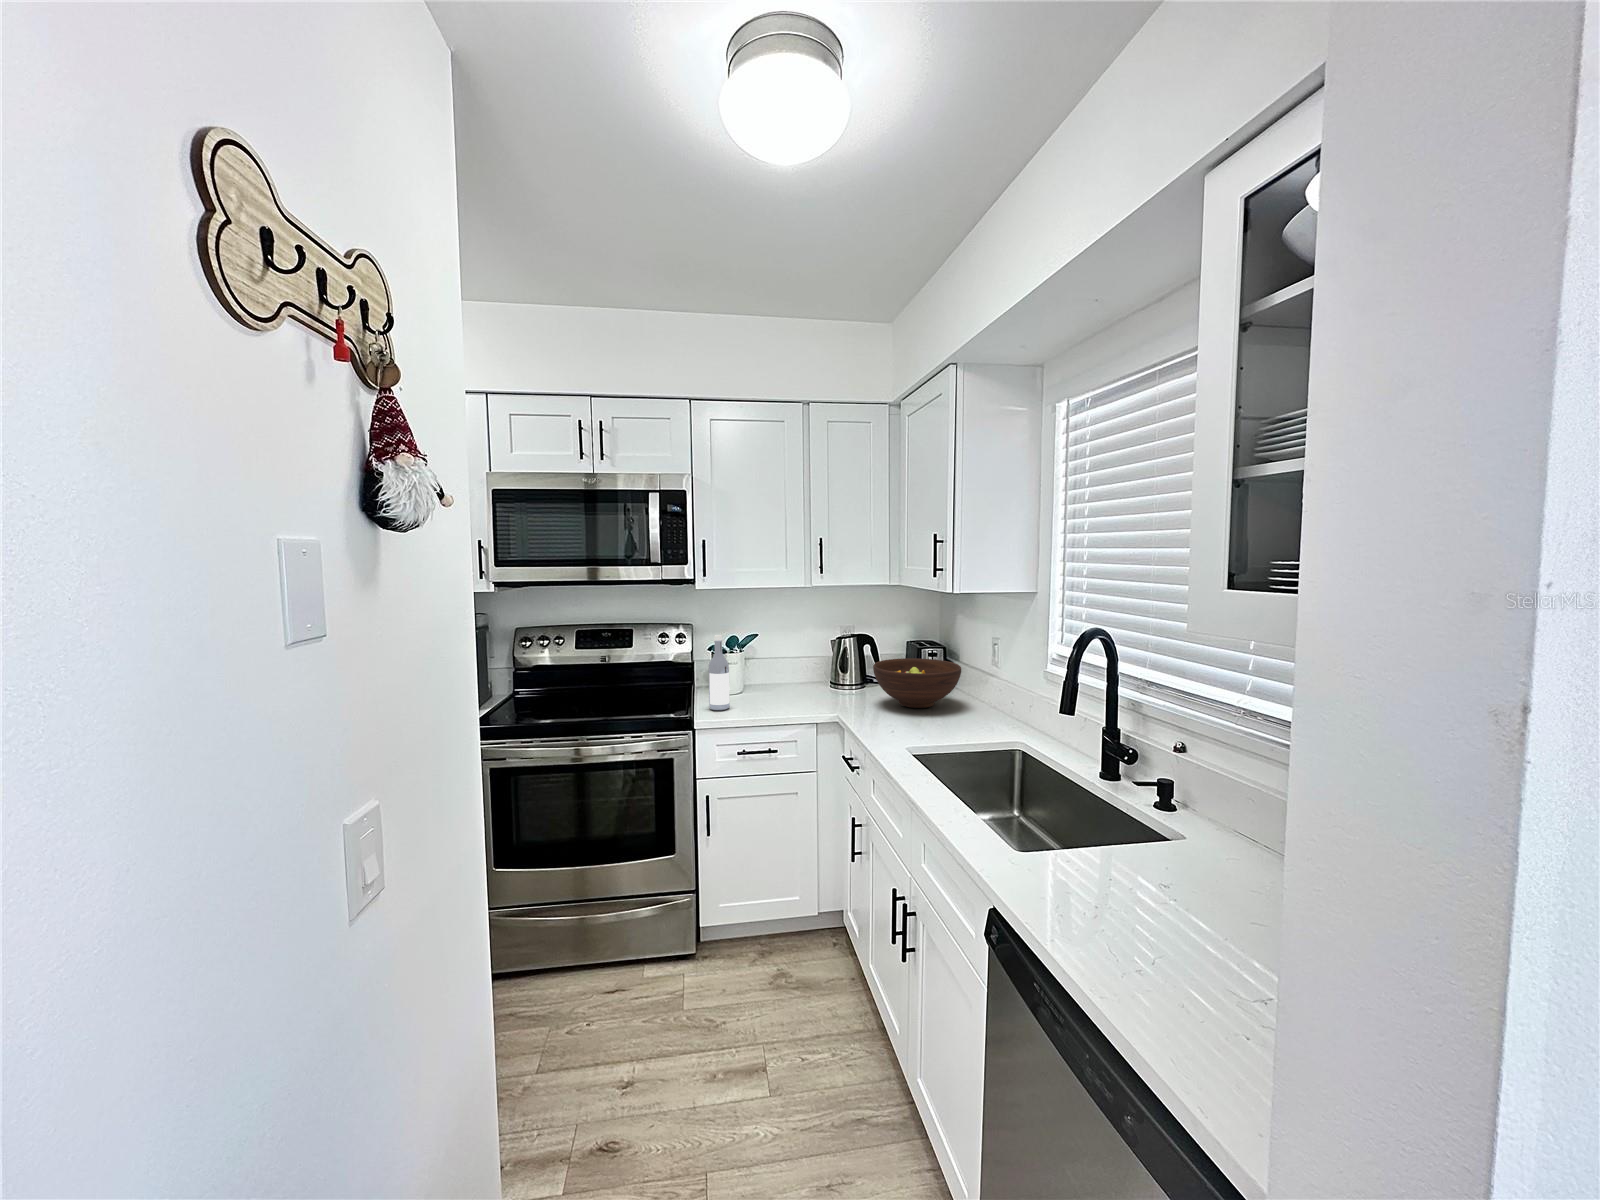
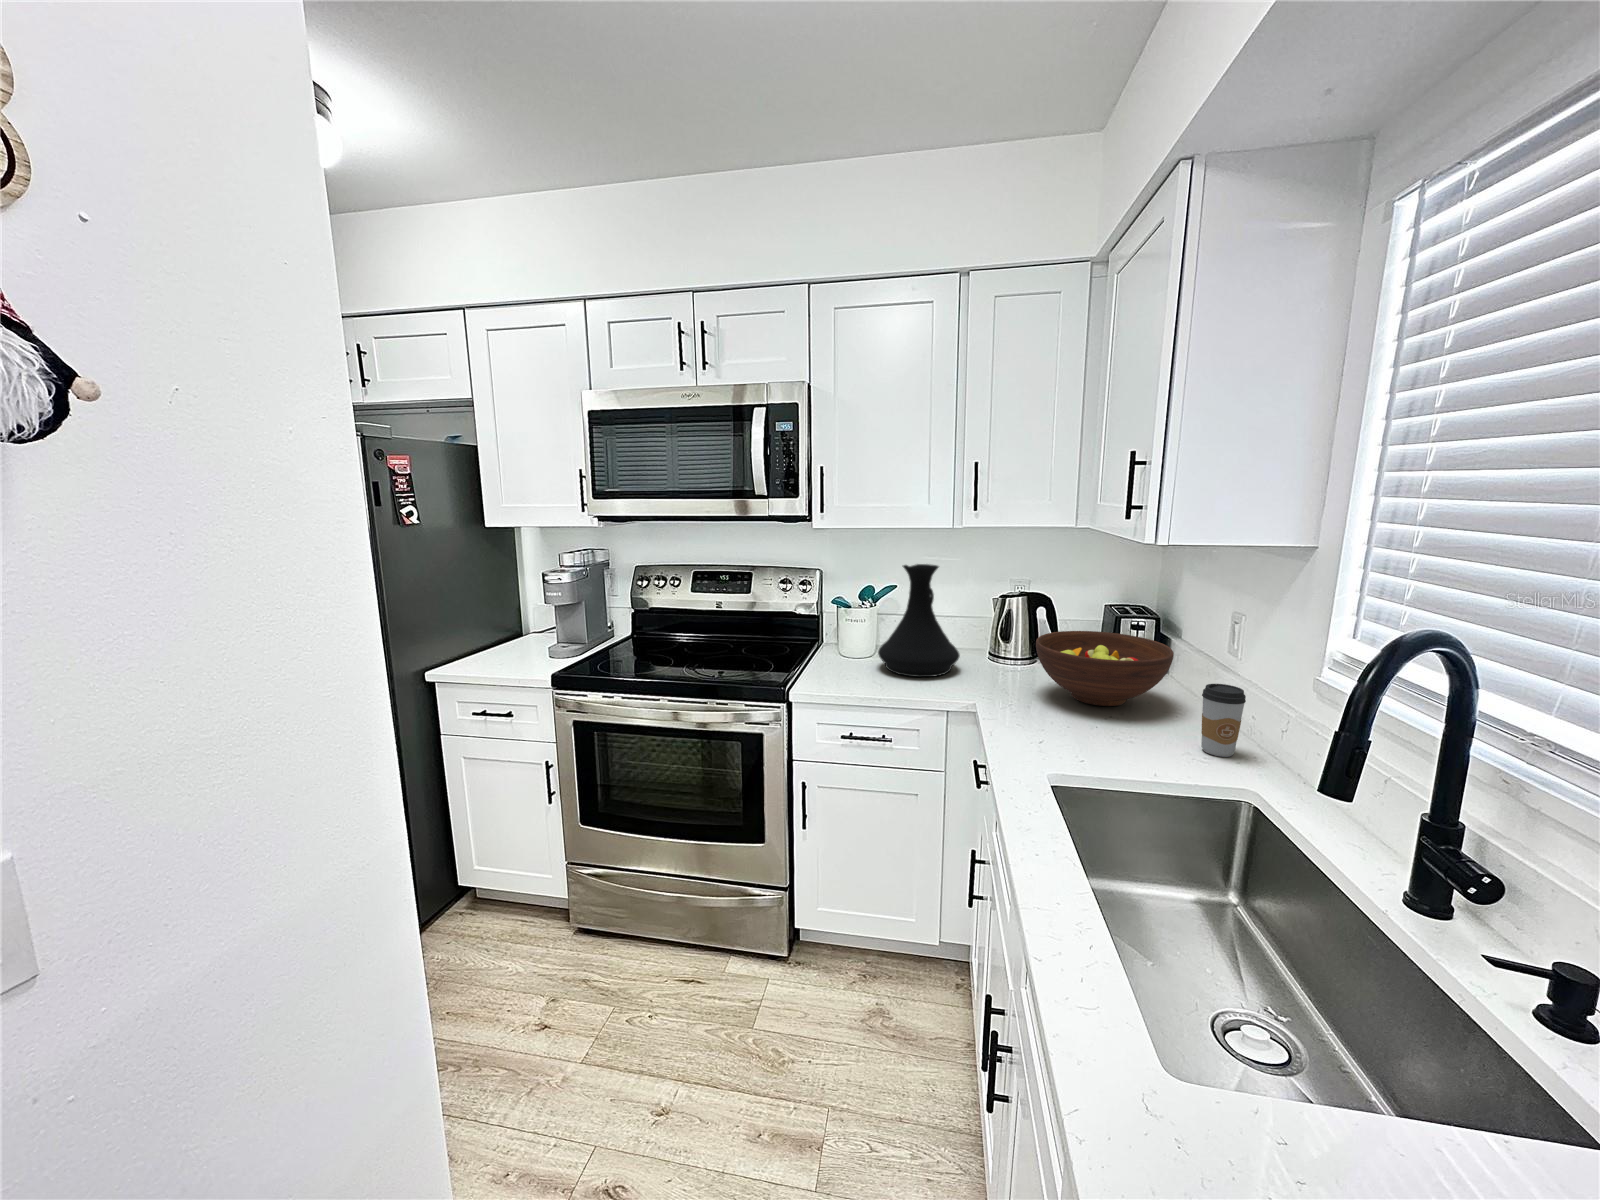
vase: none [752,616,815,703] -> present [878,564,960,677]
wine bottle: present [709,635,730,710] -> none [818,586,843,679]
coffee cup: none [985,682,1009,727] -> present [1201,684,1246,757]

